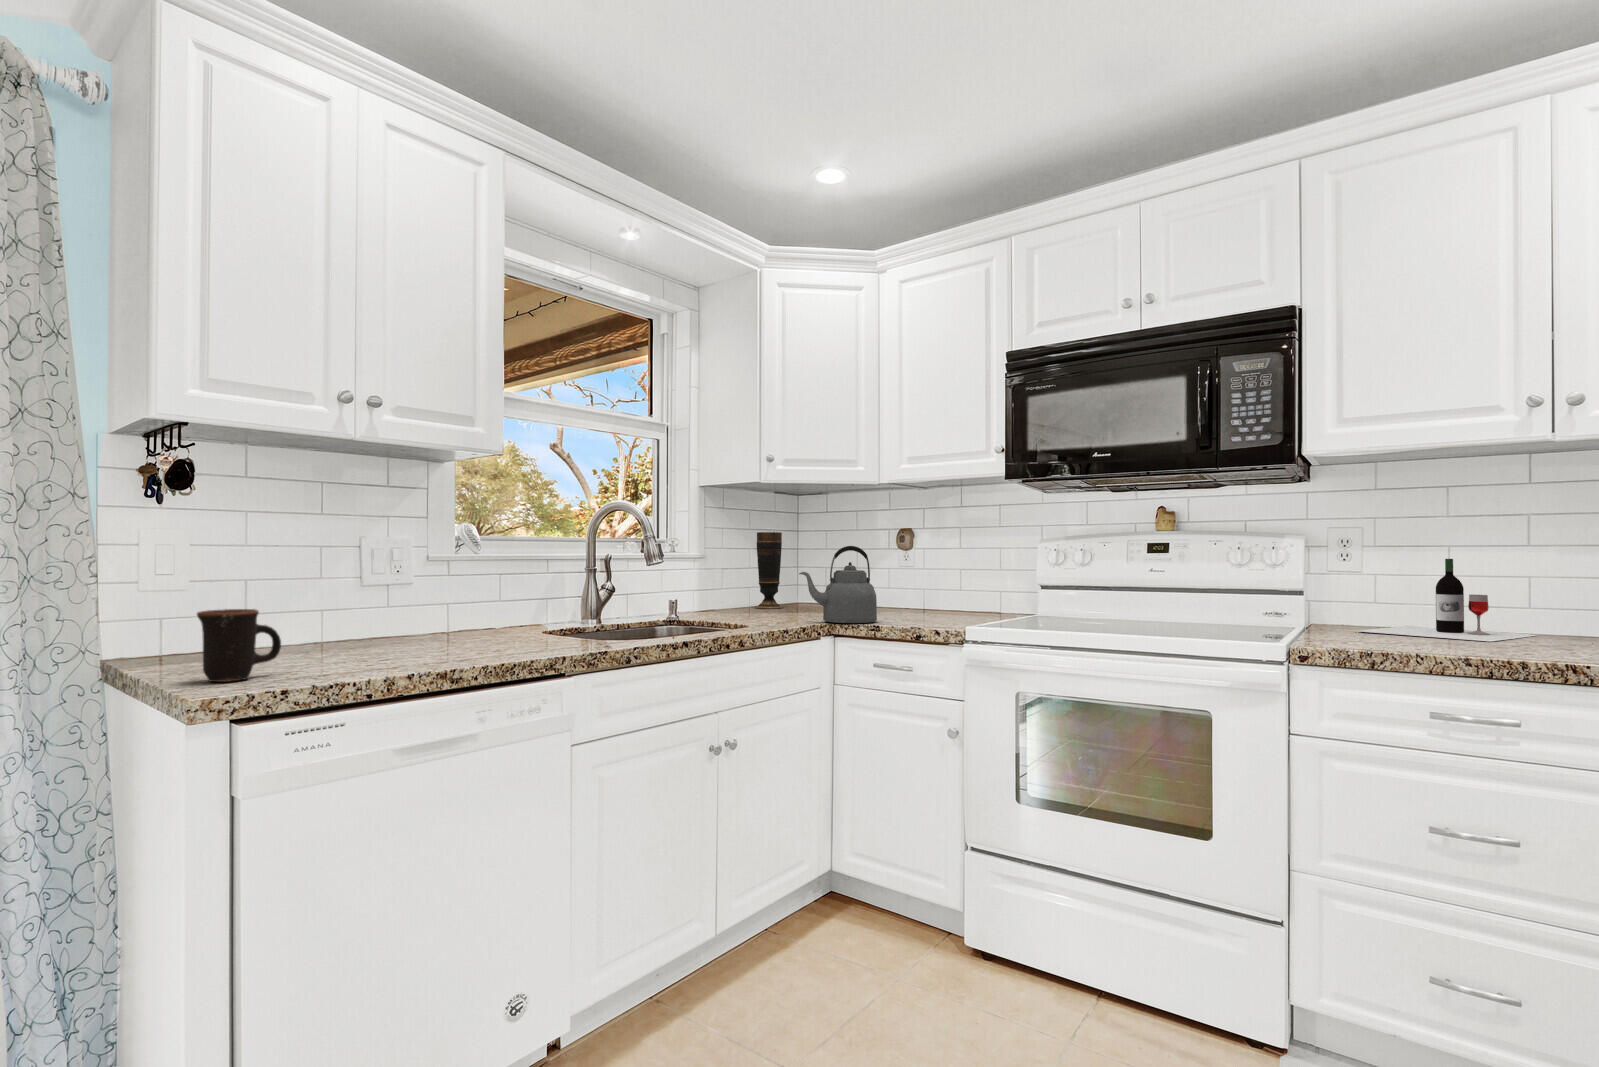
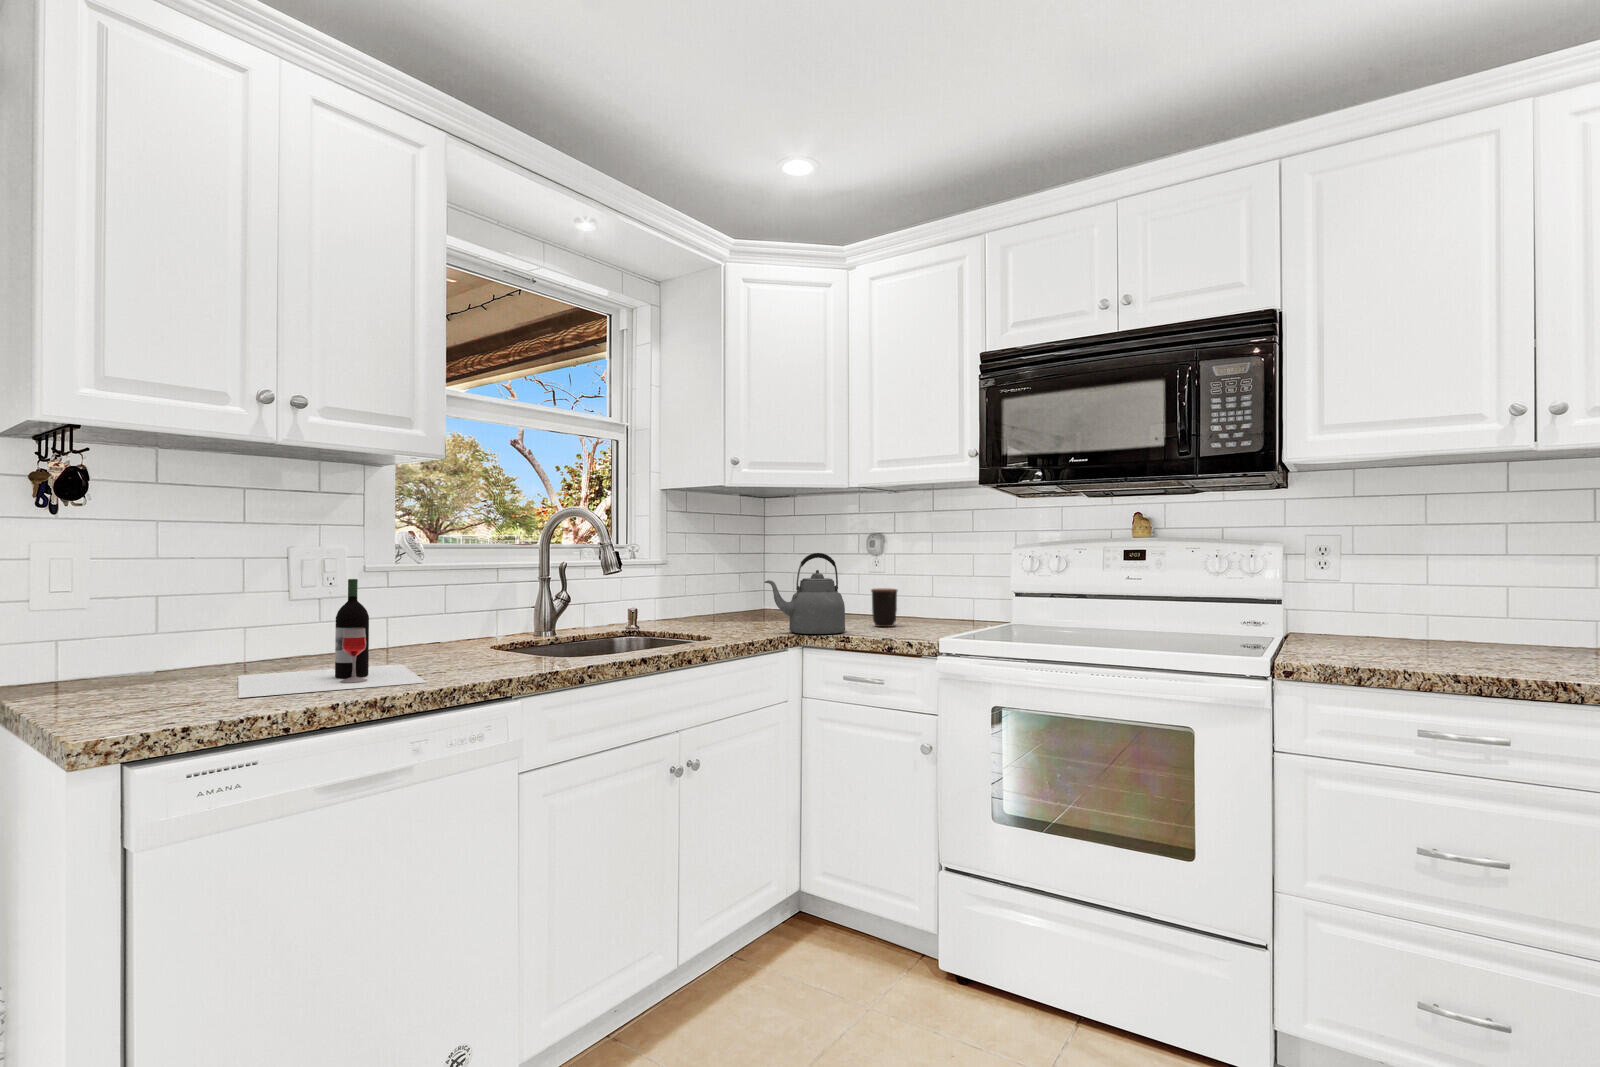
vase: present [756,532,783,608] -> none [718,537,747,616]
wine bottle: present [1360,559,1537,641] -> present [238,579,426,698]
mug: present [197,609,281,682] -> present [871,589,897,627]

